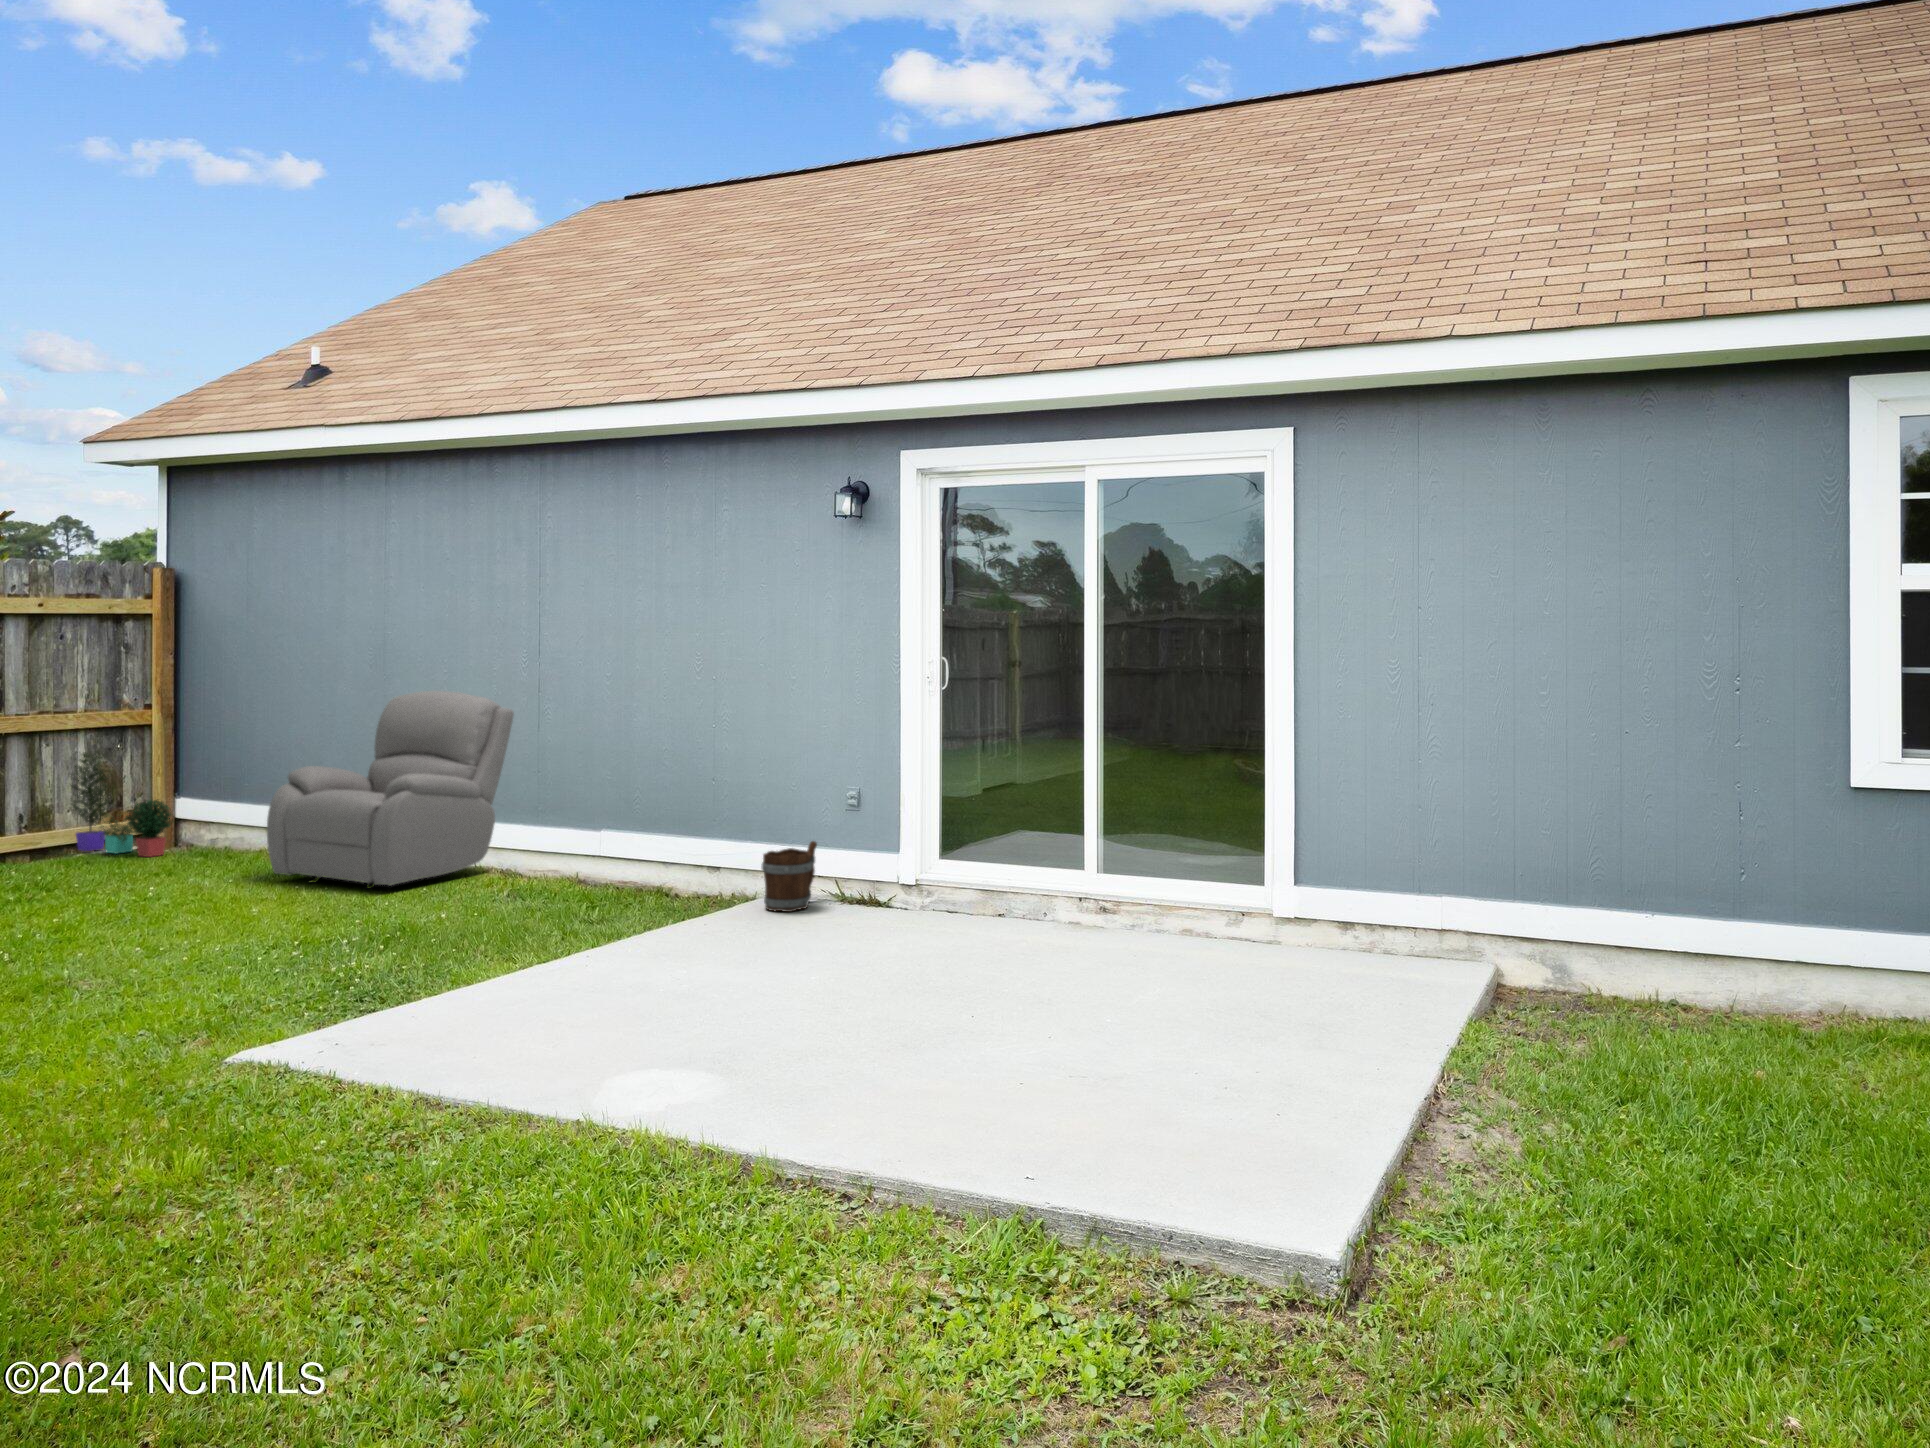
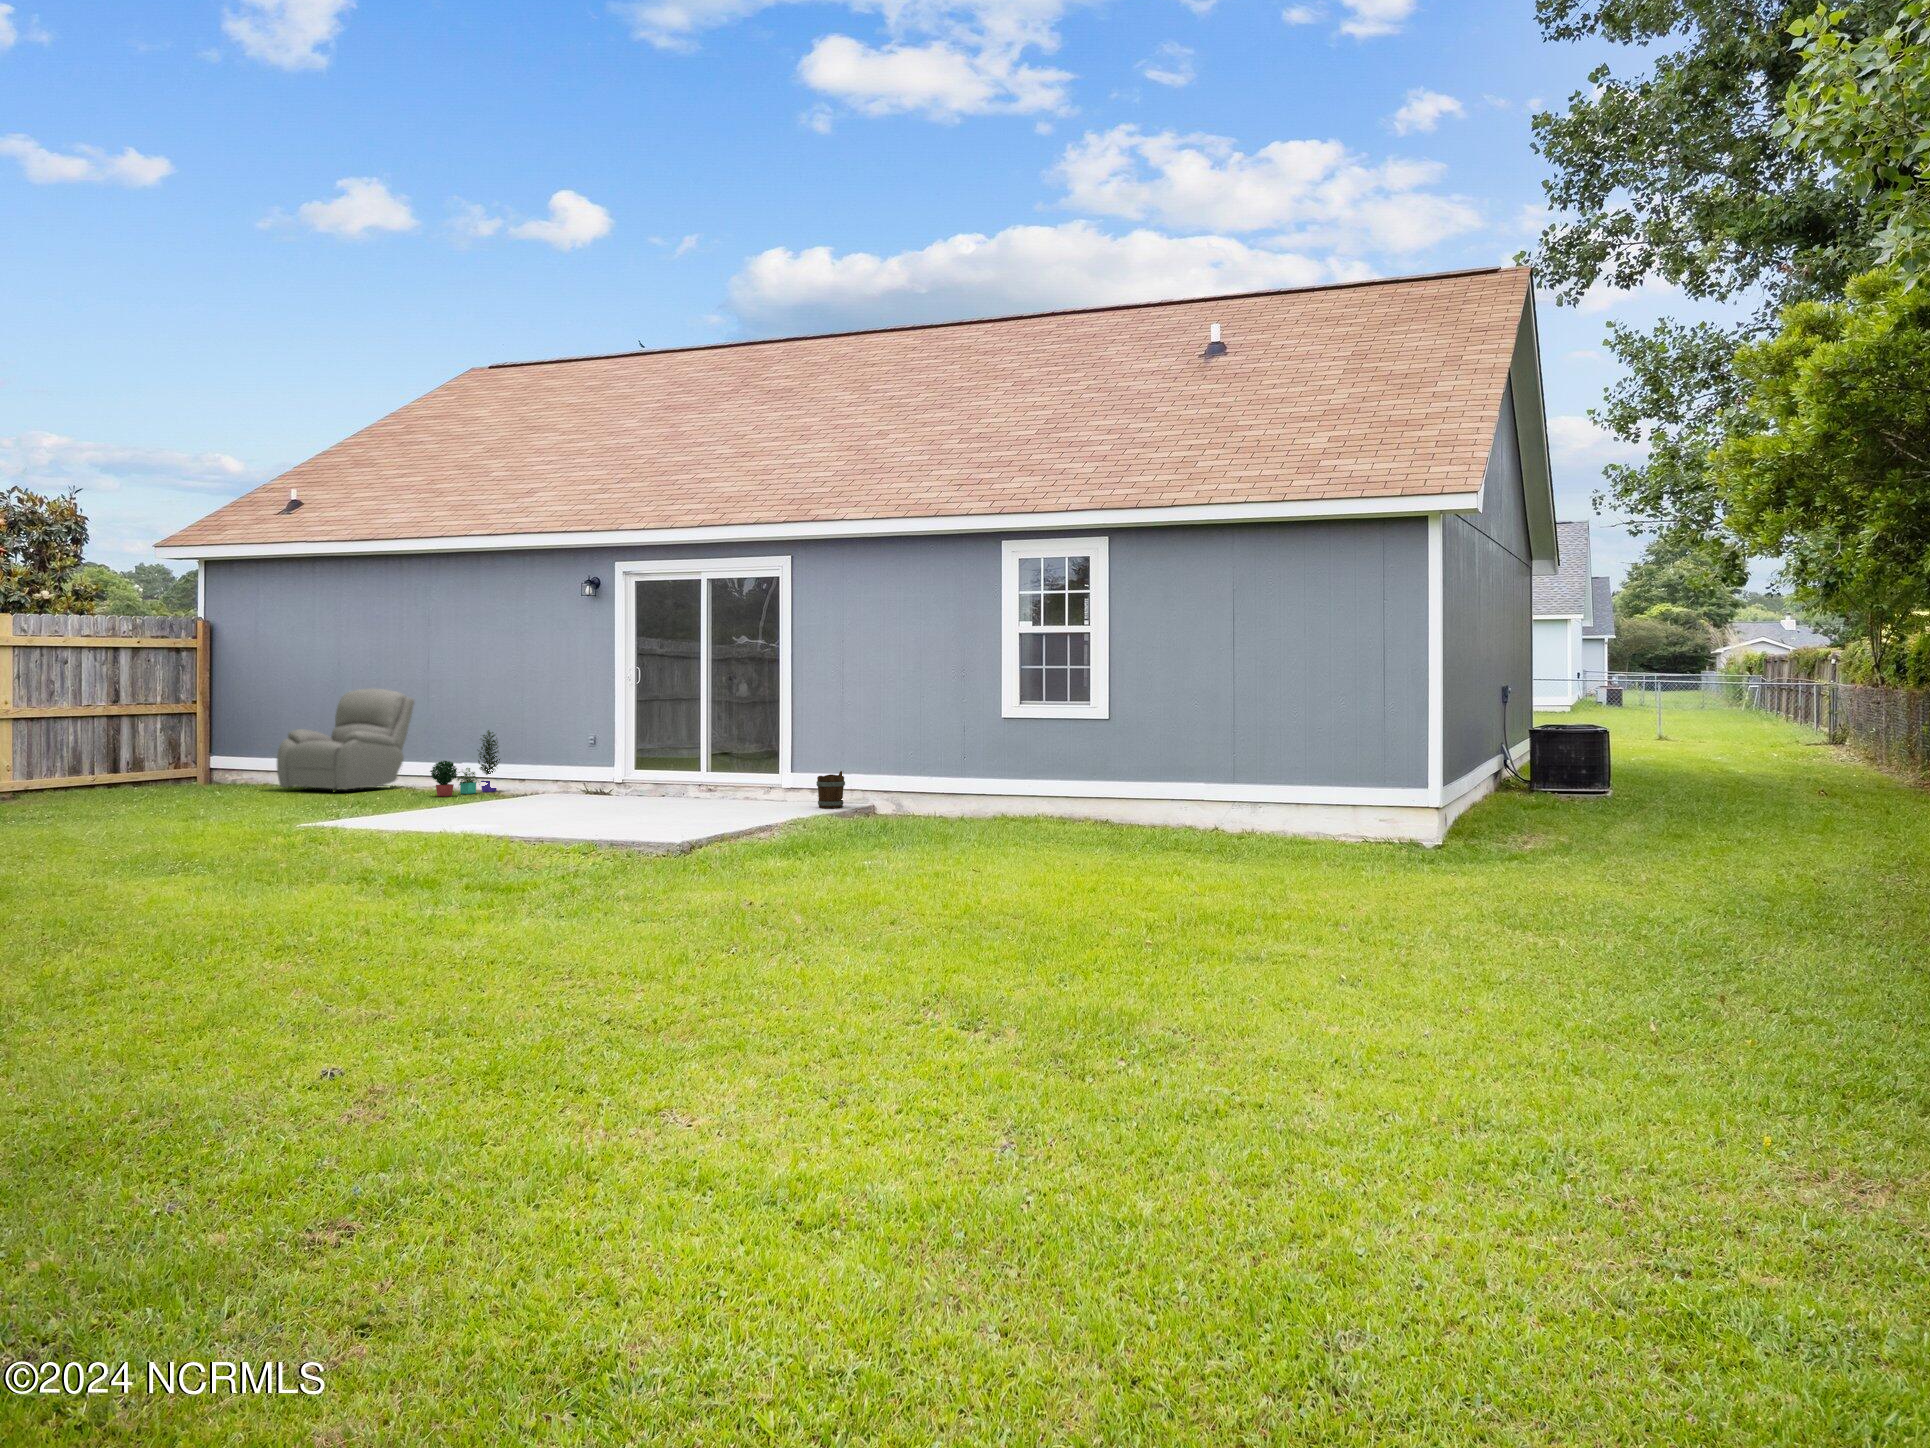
potted plant: present [71,753,172,857] -> present [430,730,500,796]
bucket: present [761,841,817,912] -> present [816,771,845,808]

